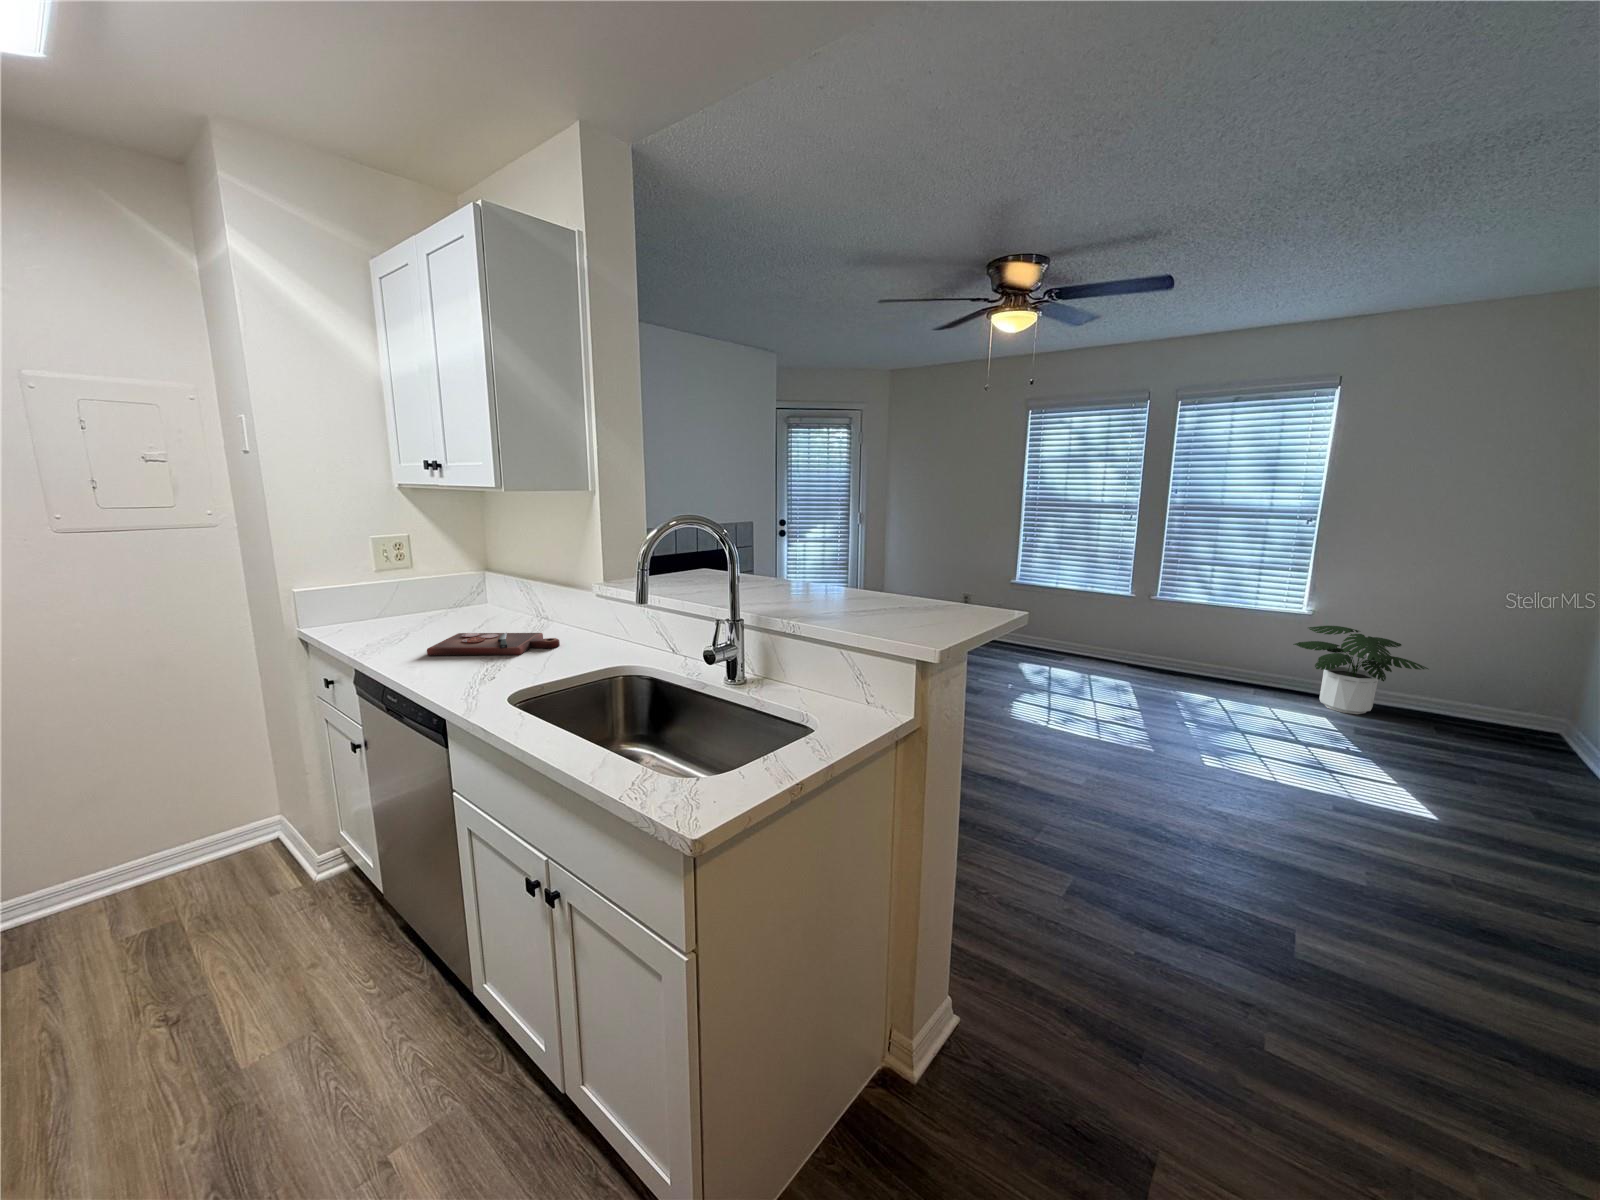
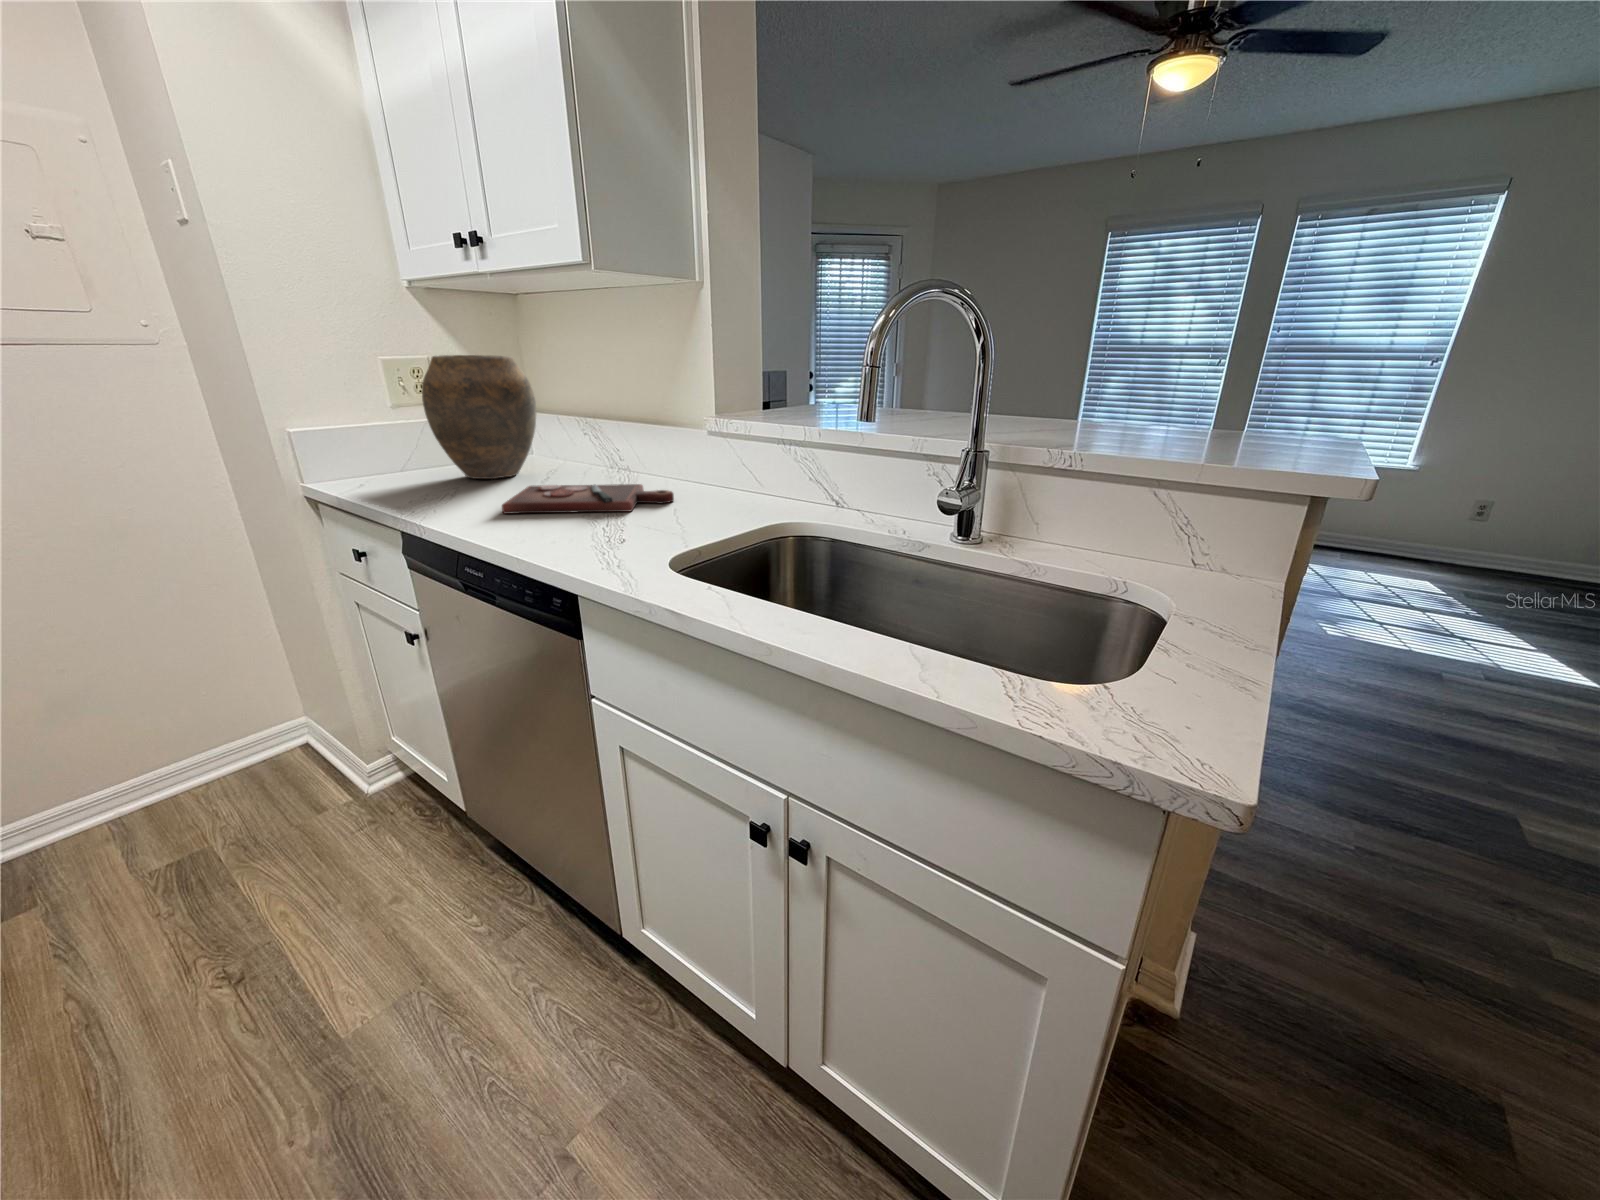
vase: none [395,535,481,626] -> present [422,355,536,479]
potted plant: present [1293,626,1428,714] -> none [1396,483,1554,578]

